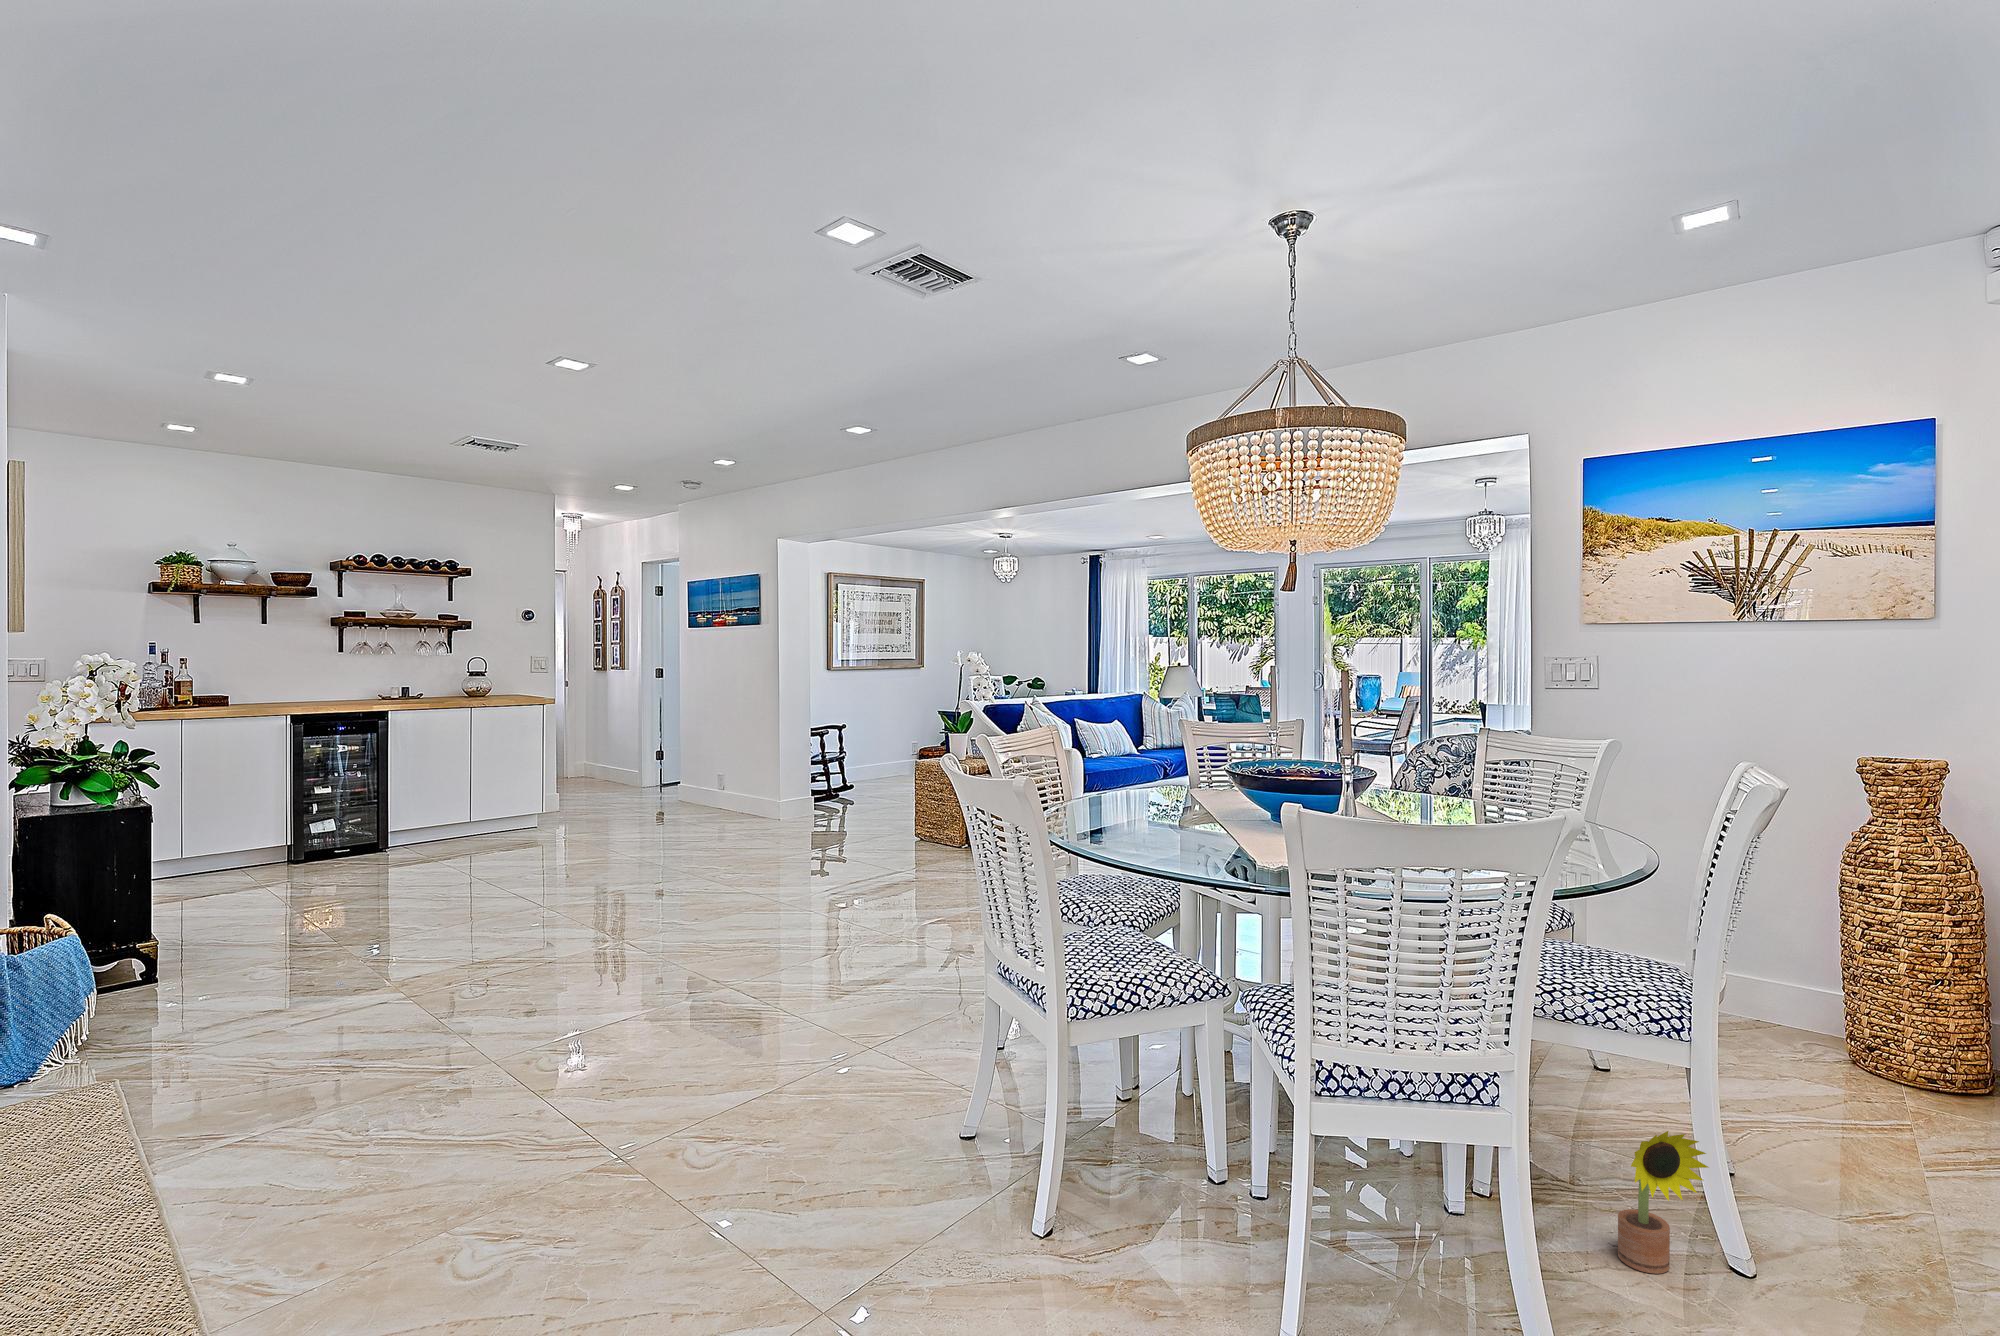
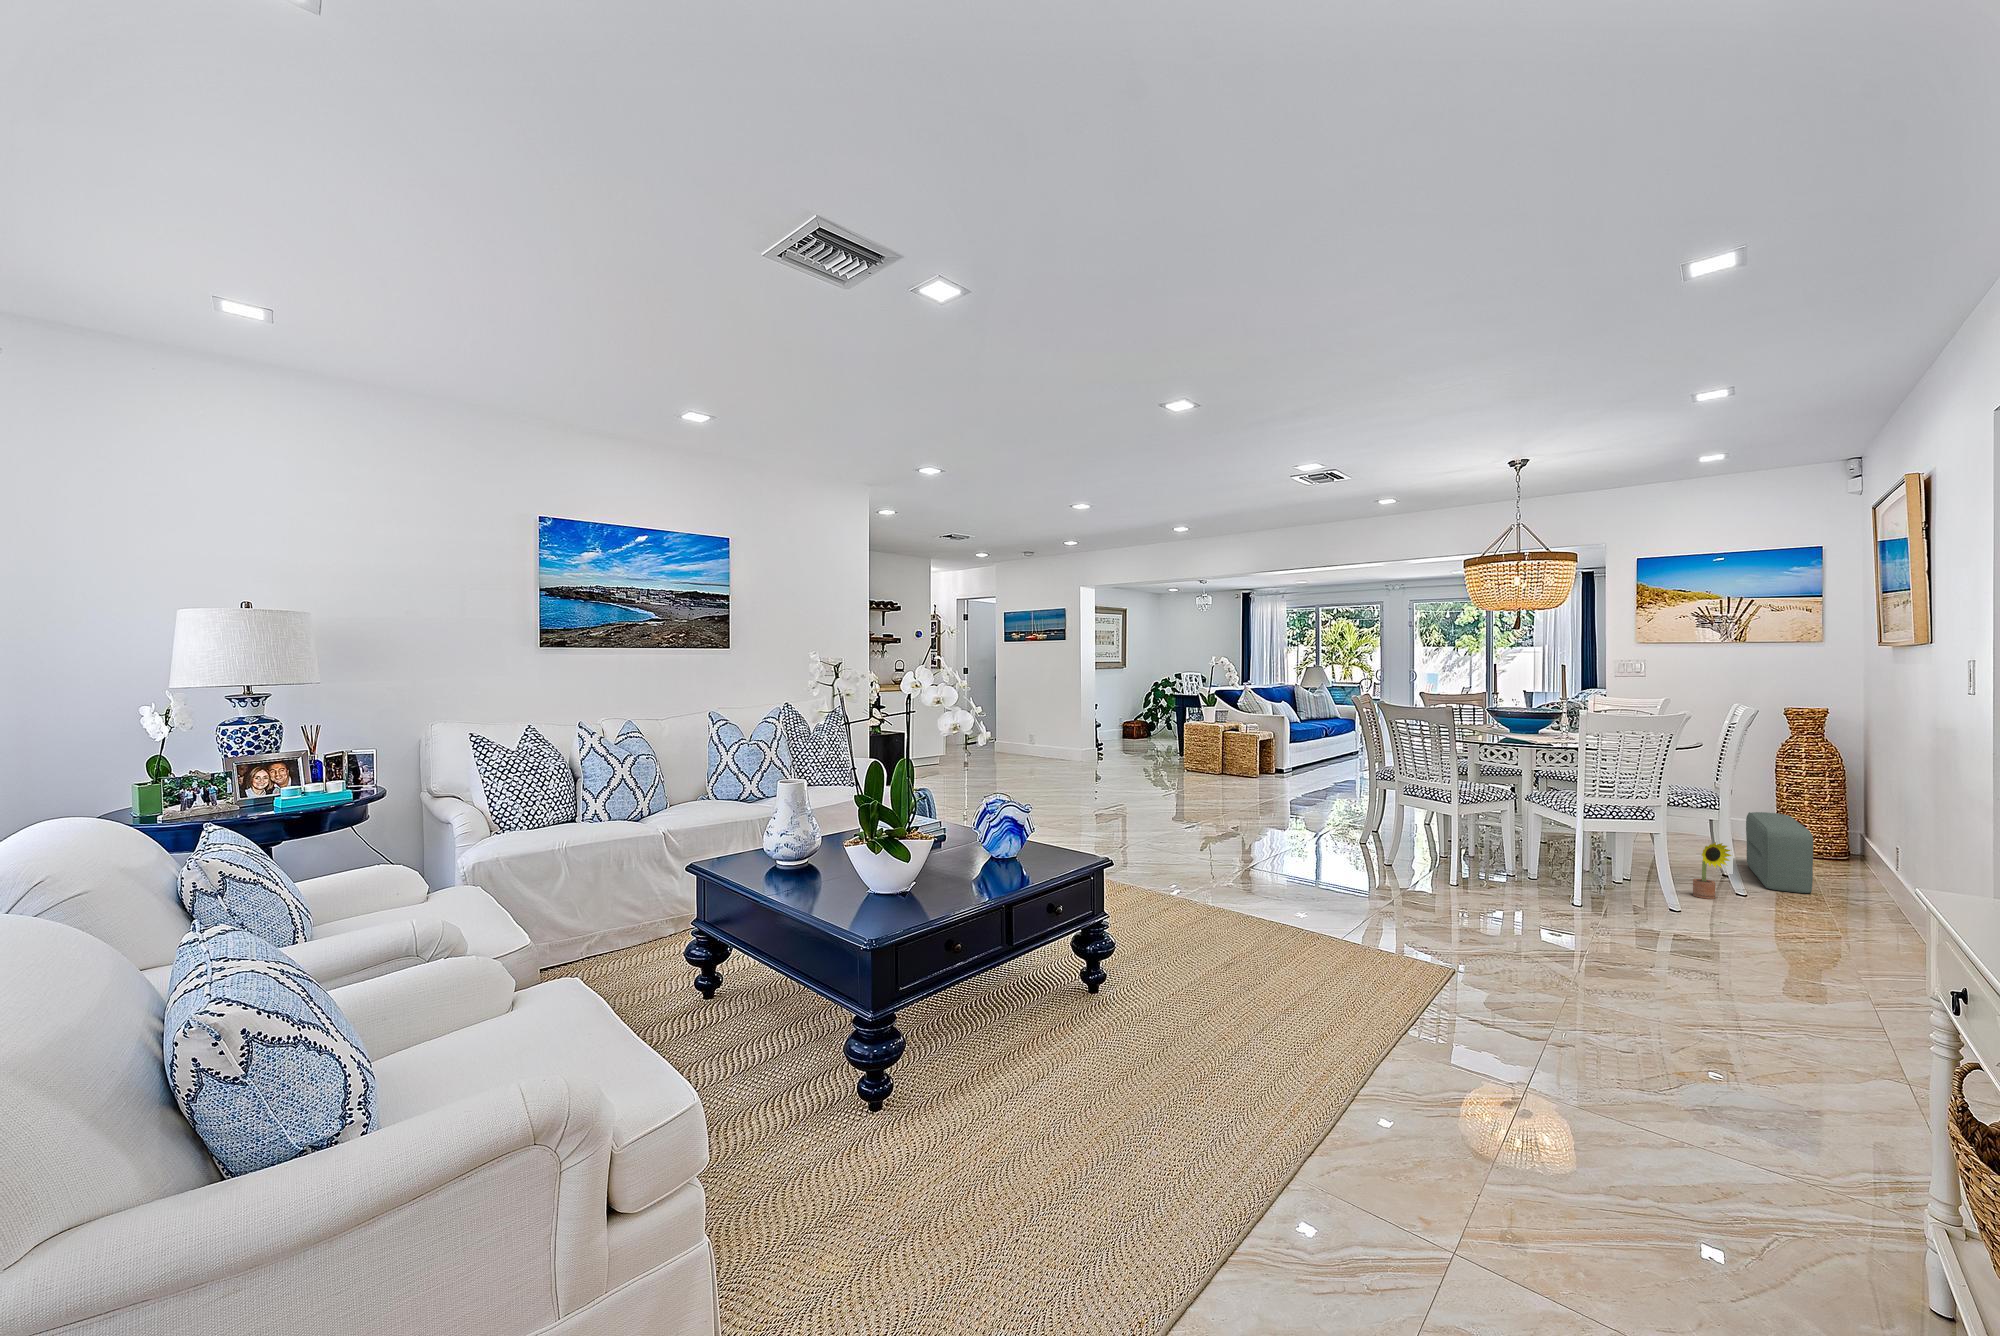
pouf: none [1771,998,1913,1243] -> present [1746,812,1813,893]

